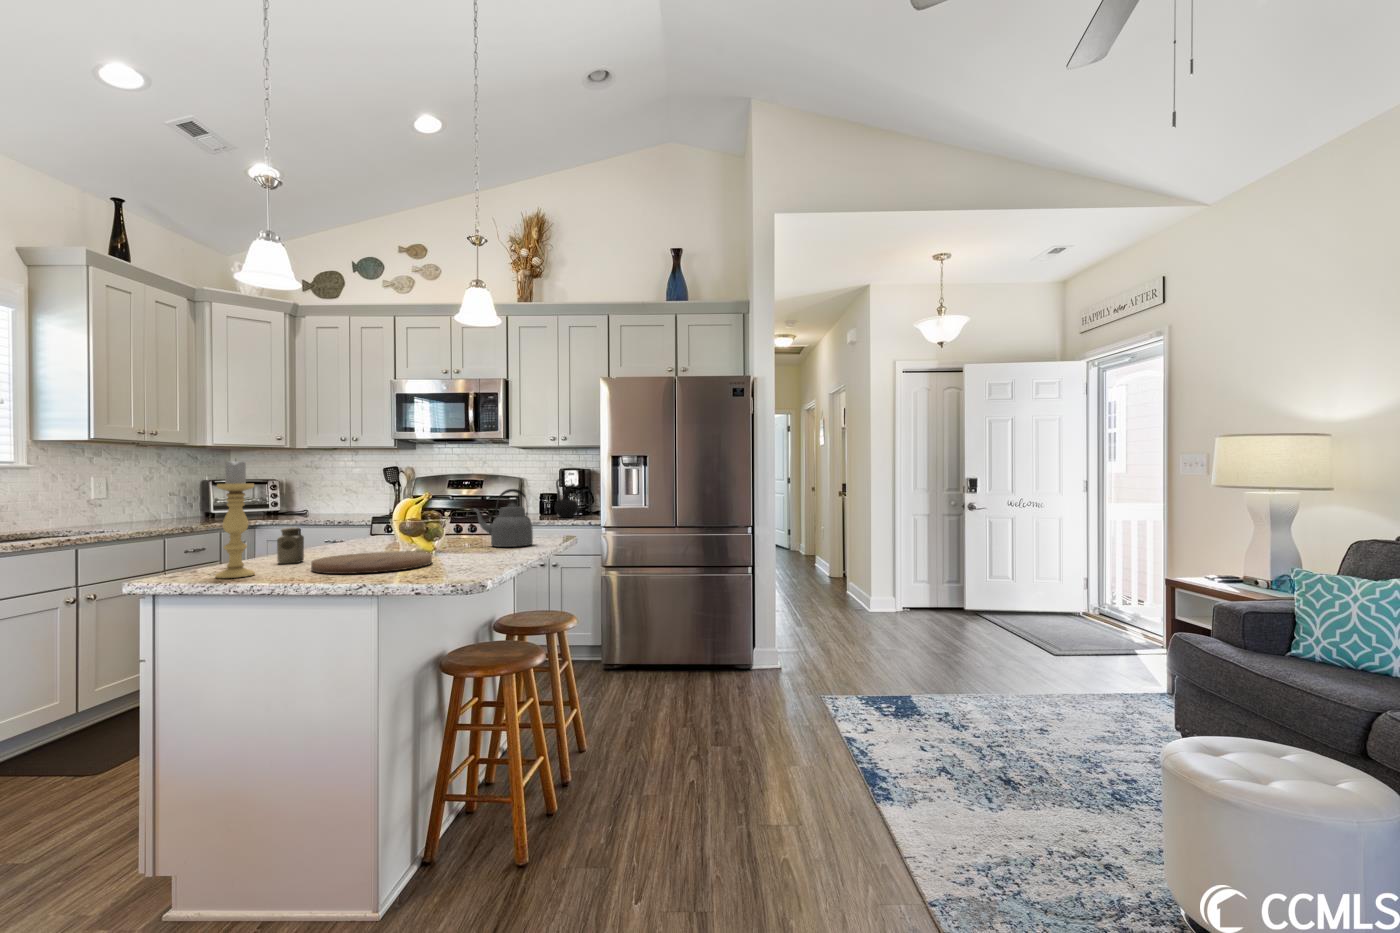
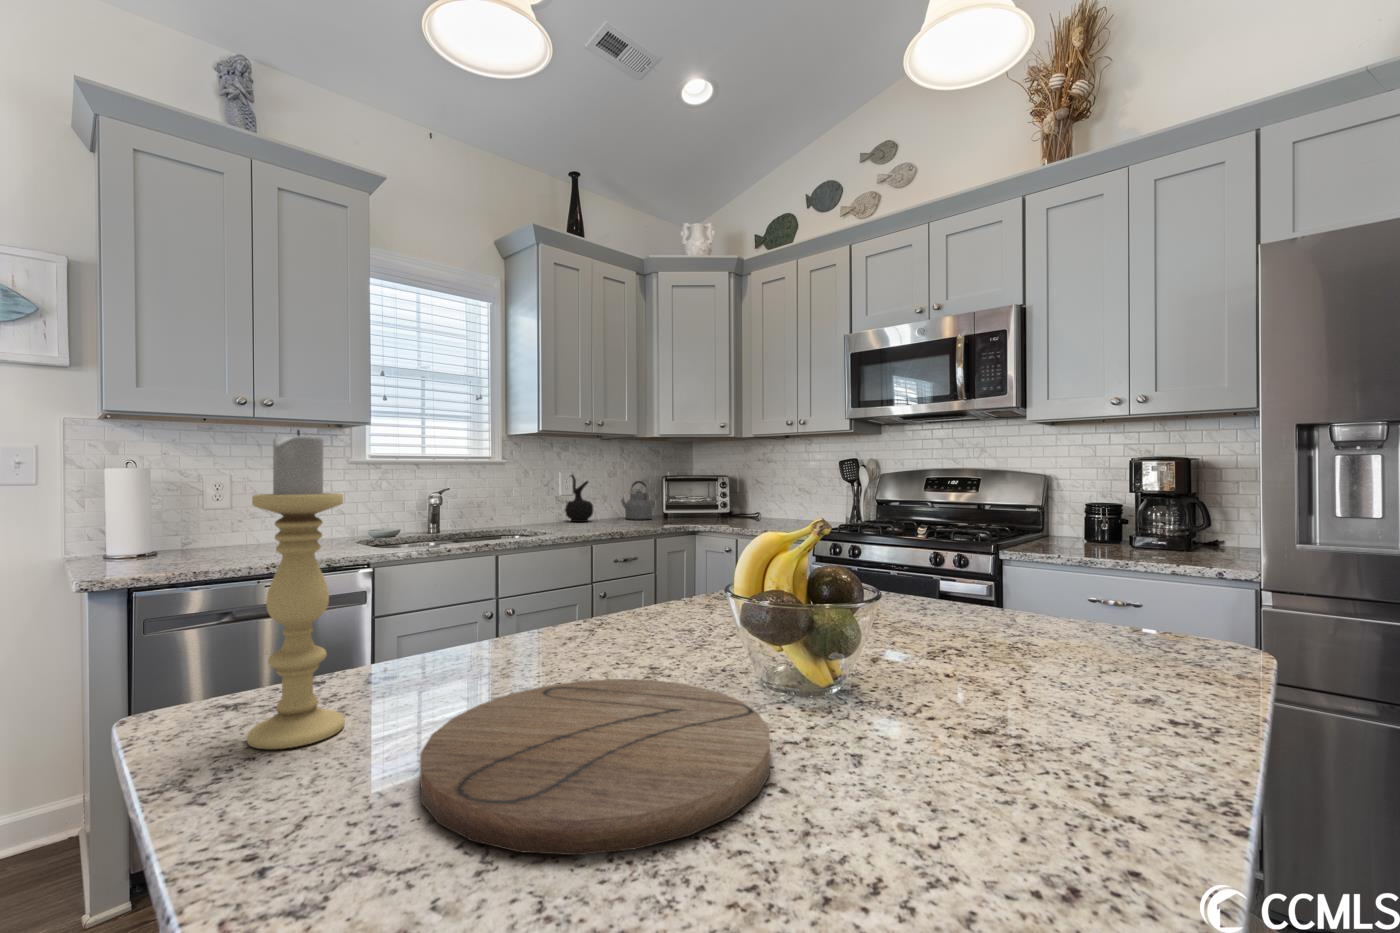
ceramic jug: present [555,479,578,518] -> present [565,475,593,522]
kettle: present [473,489,533,547] -> present [621,481,652,520]
salt shaker: present [277,527,304,564] -> none [481,589,540,679]

